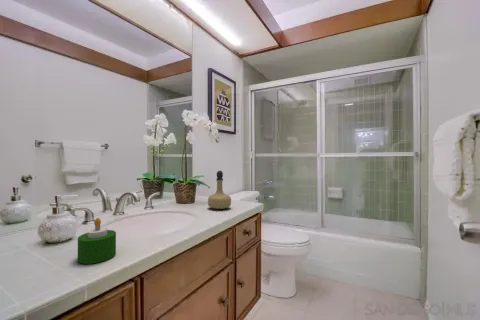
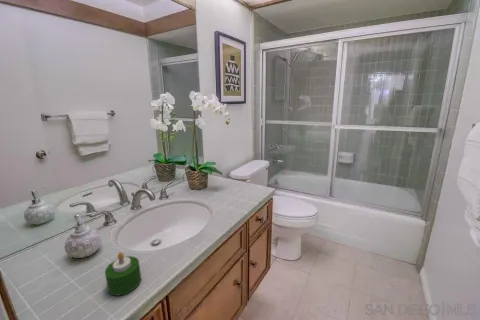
perfume bottle: present [208,171,231,209] -> none [221,162,244,200]

